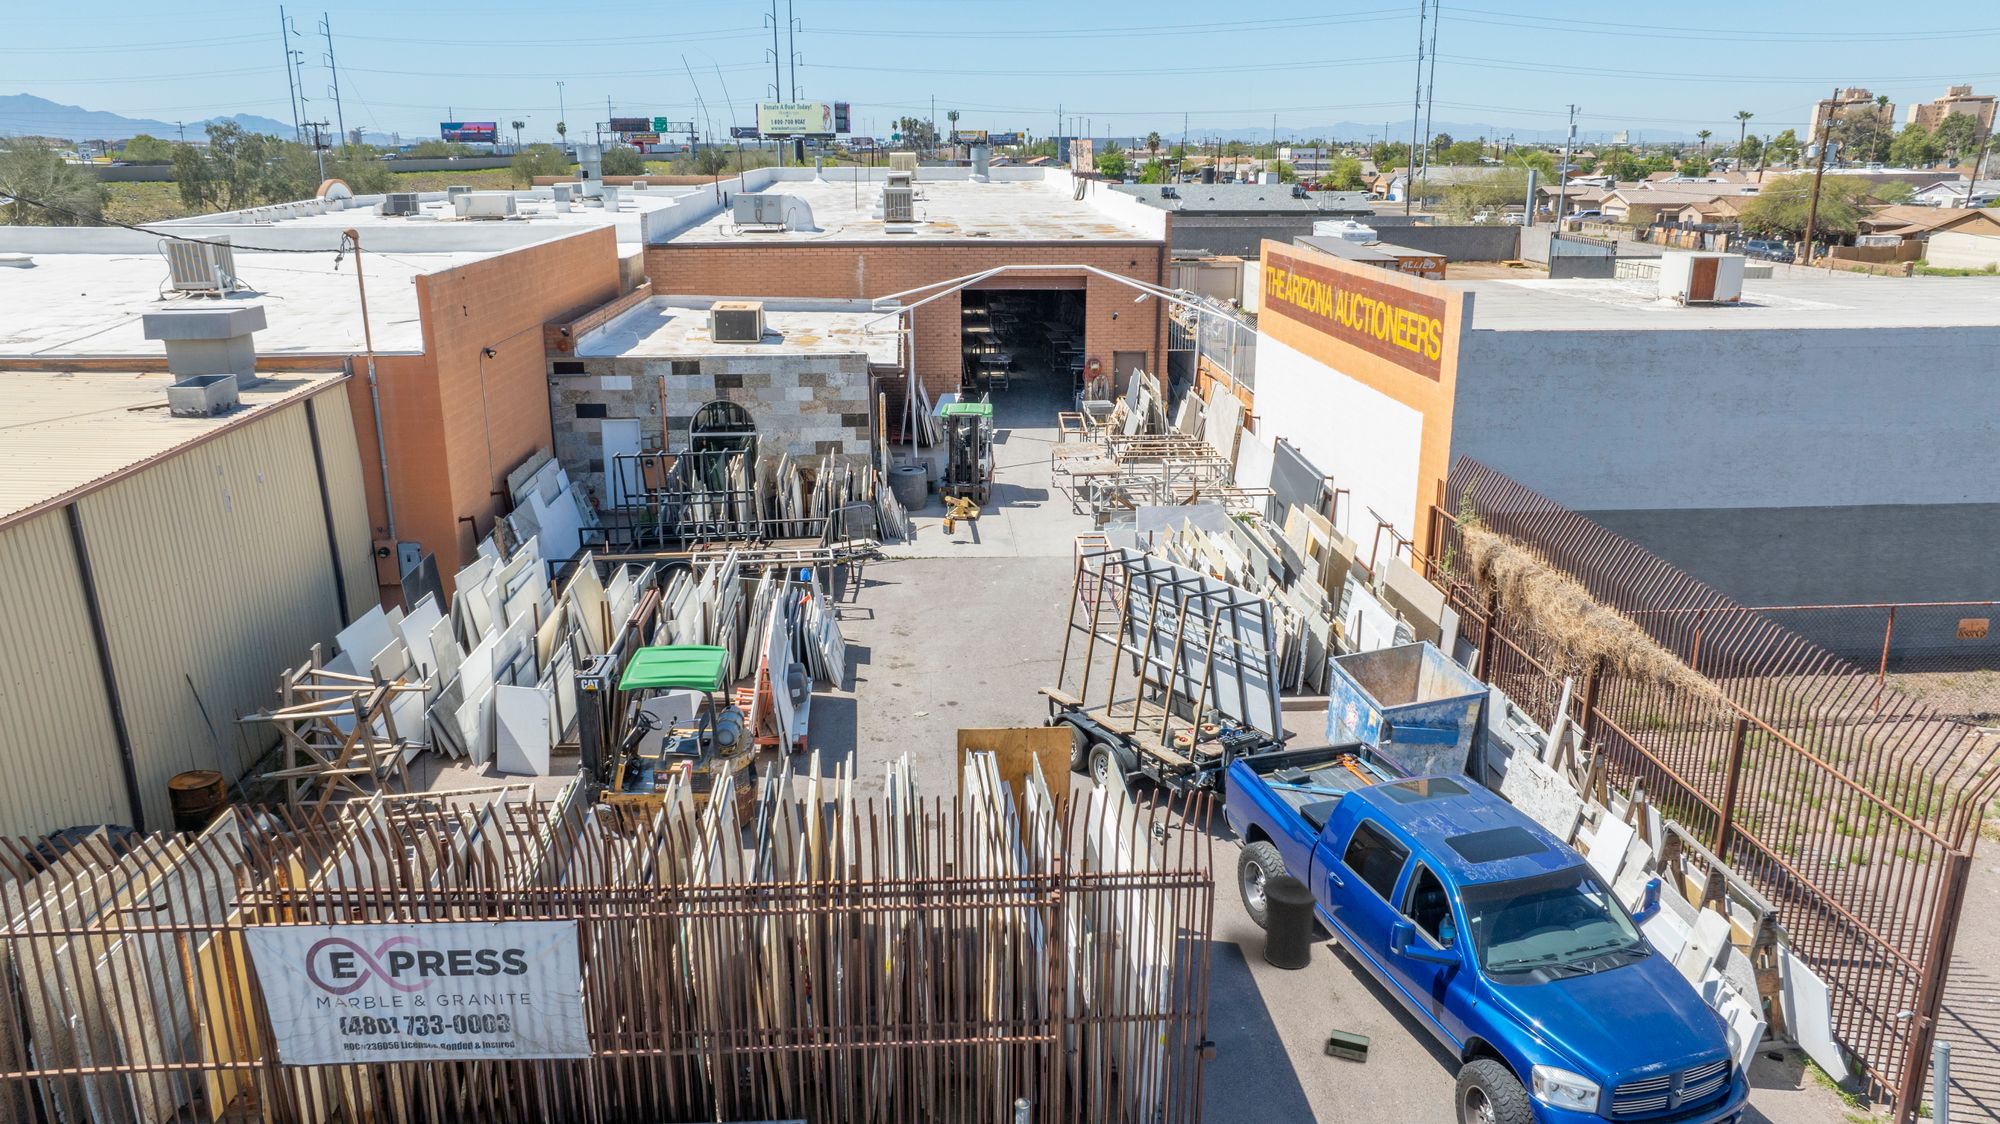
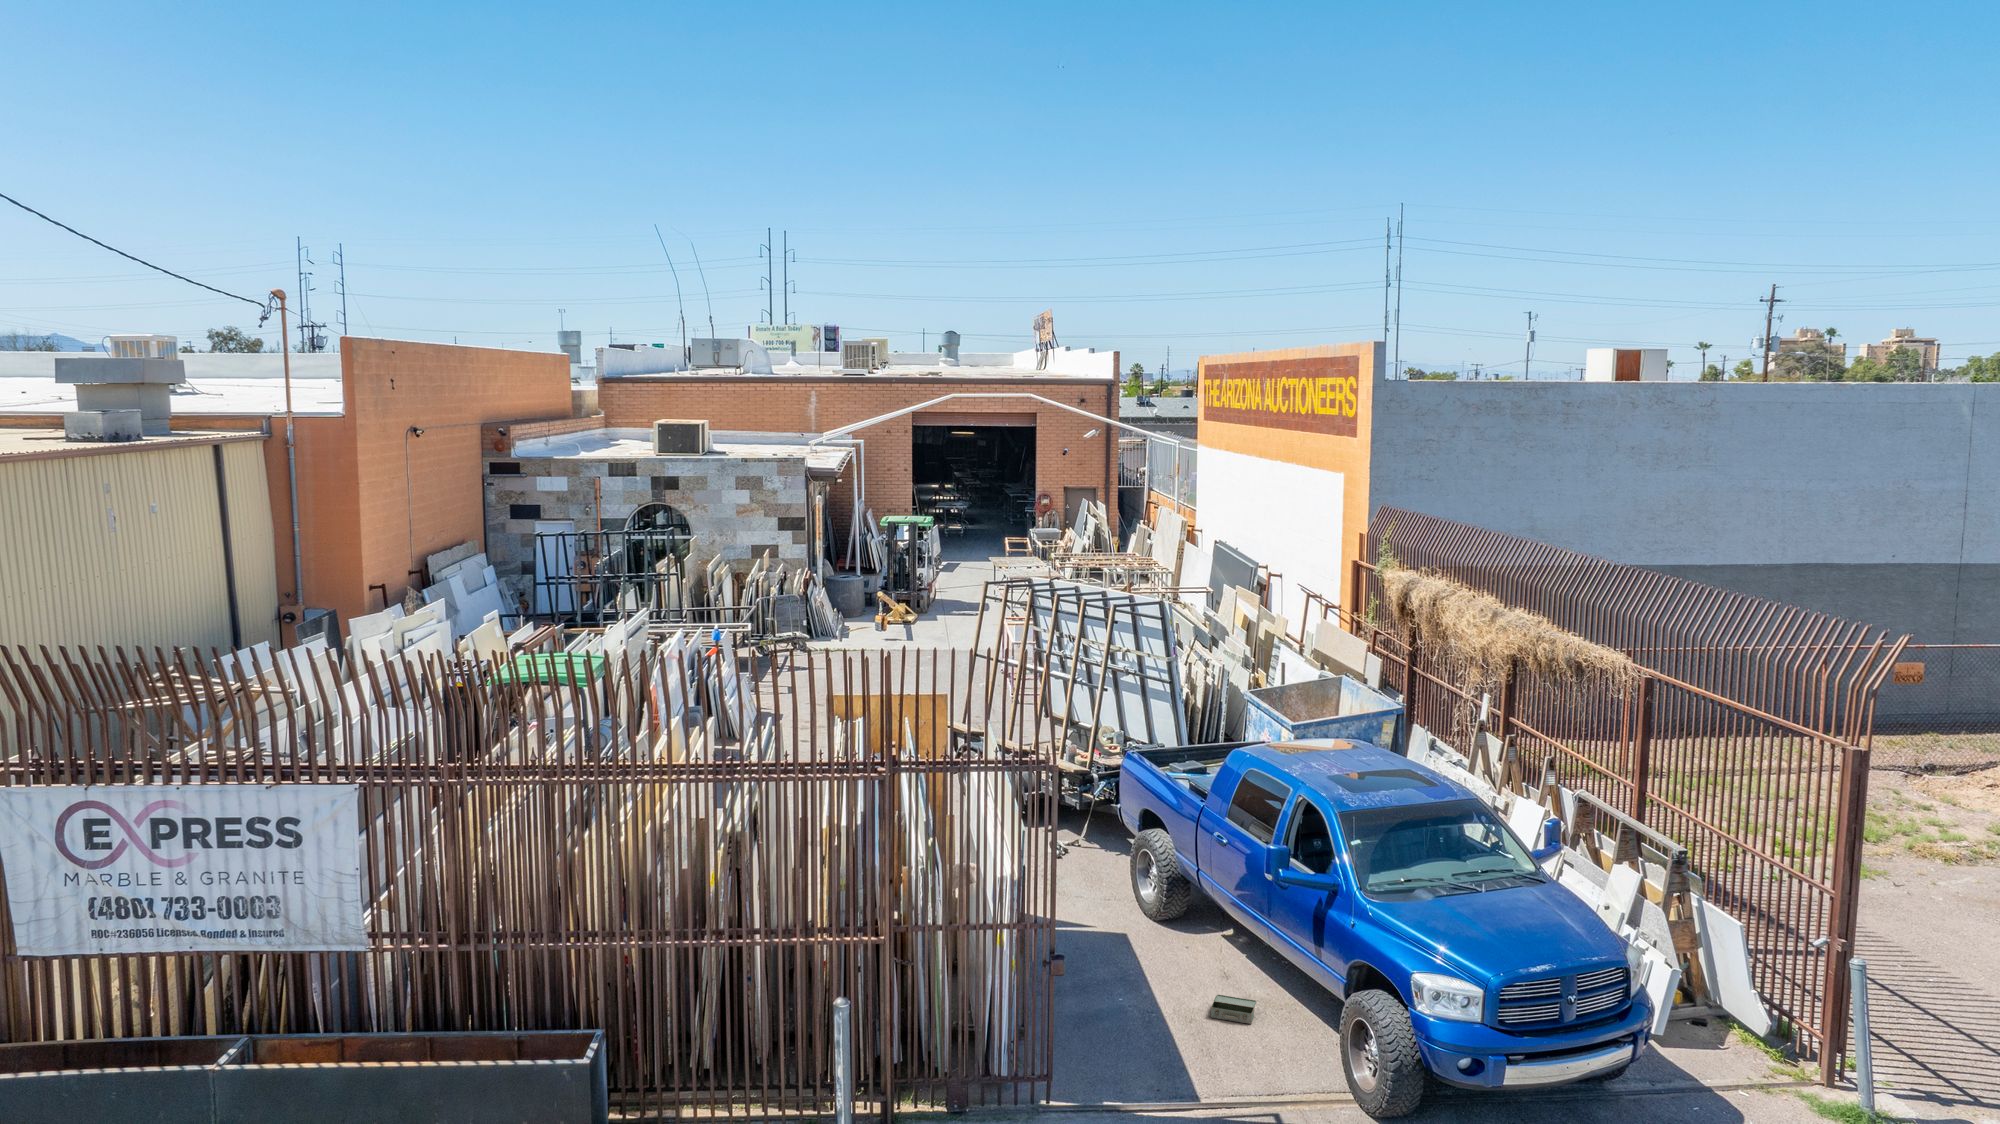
trash can: present [1263,875,1317,969] -> none [1149,853,1210,951]

